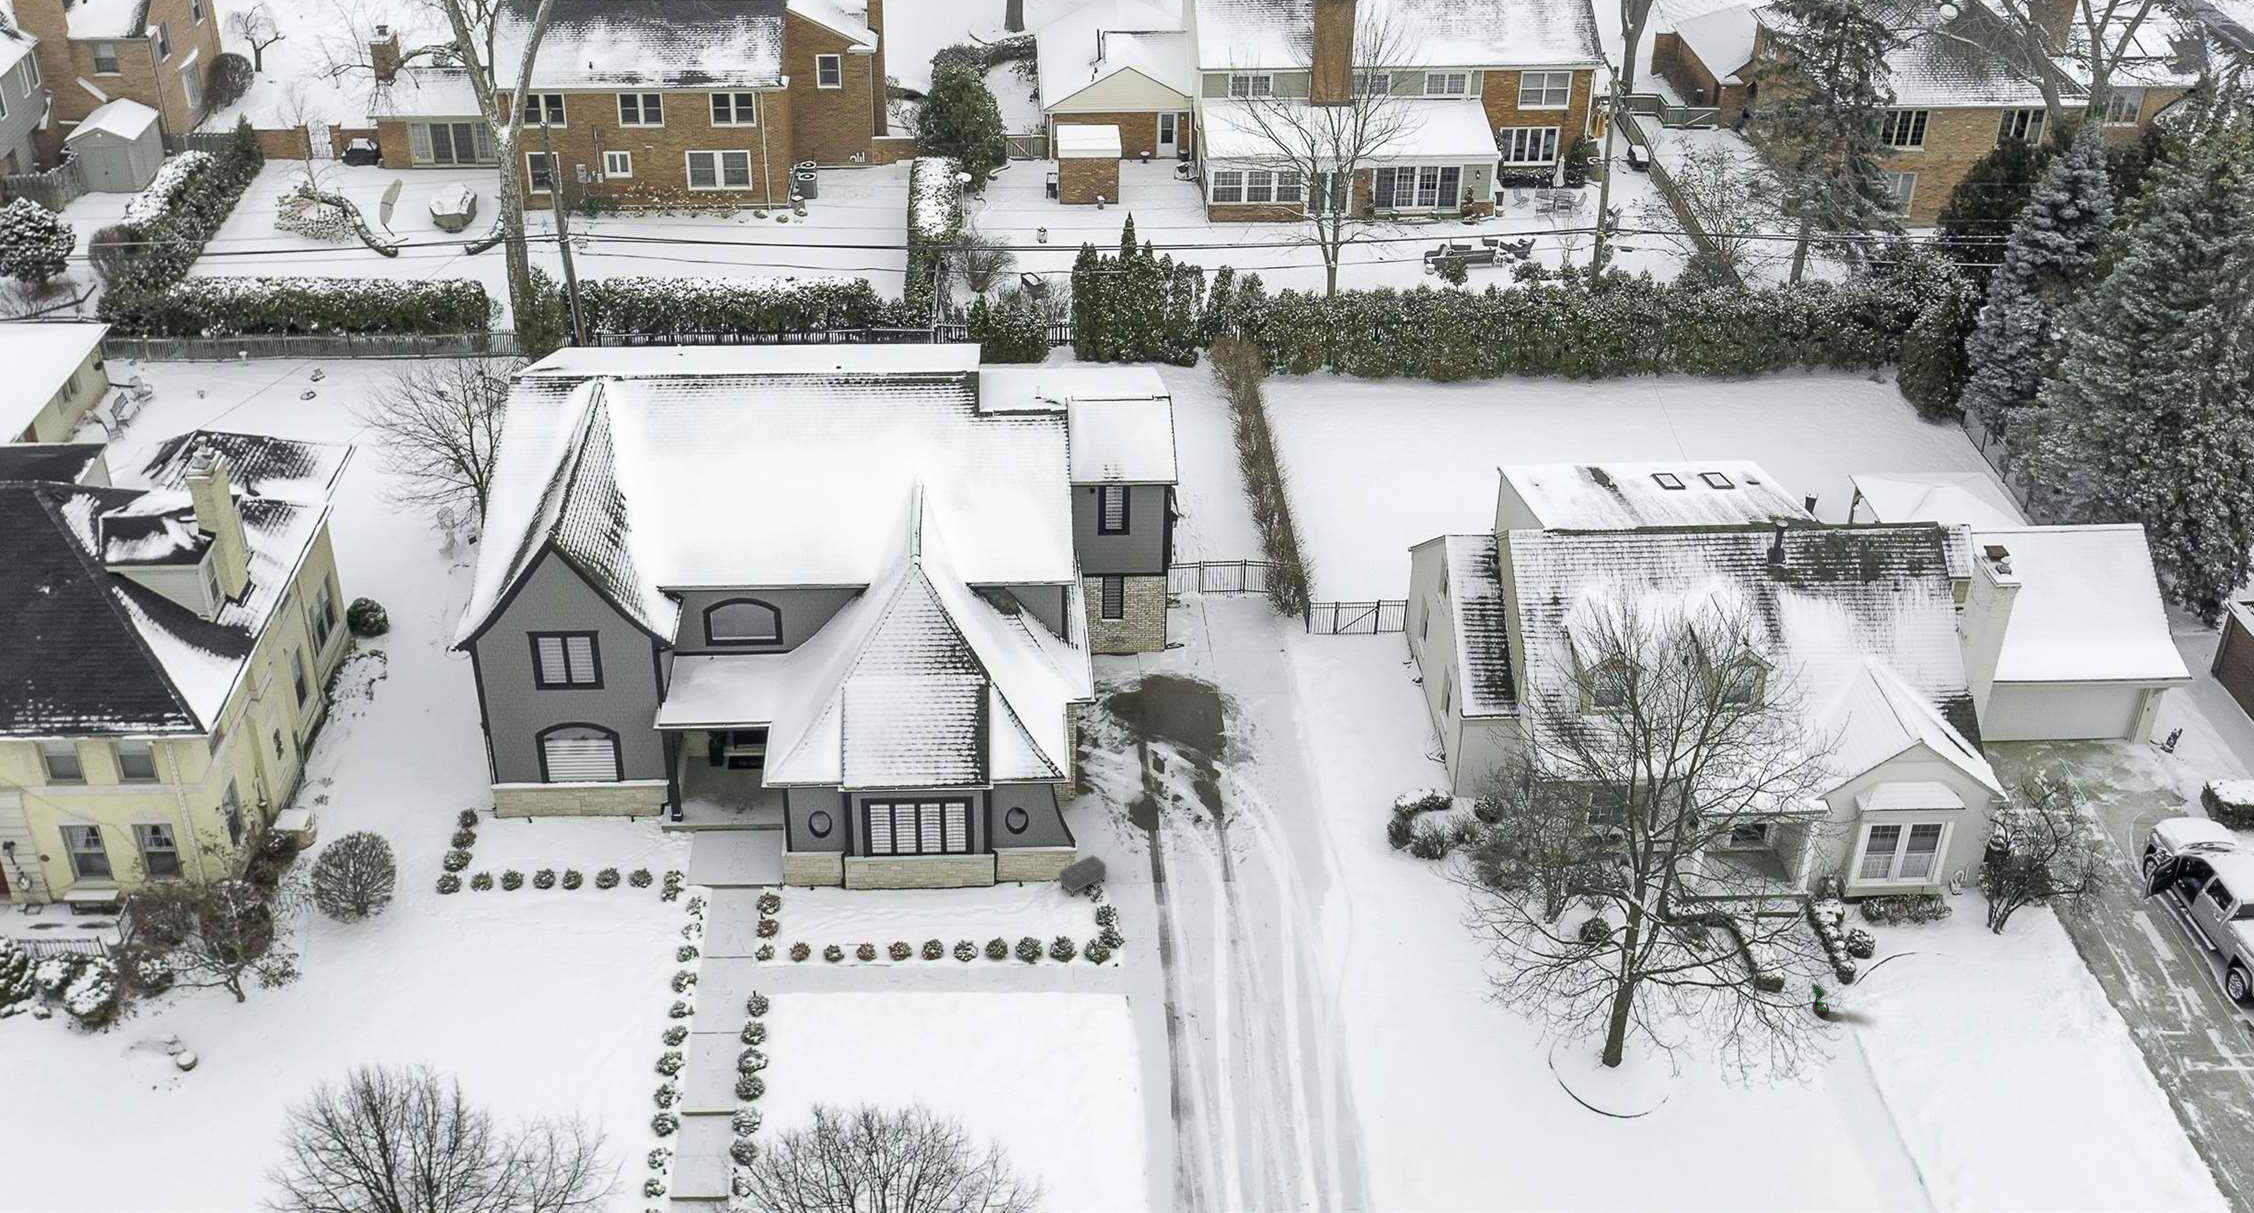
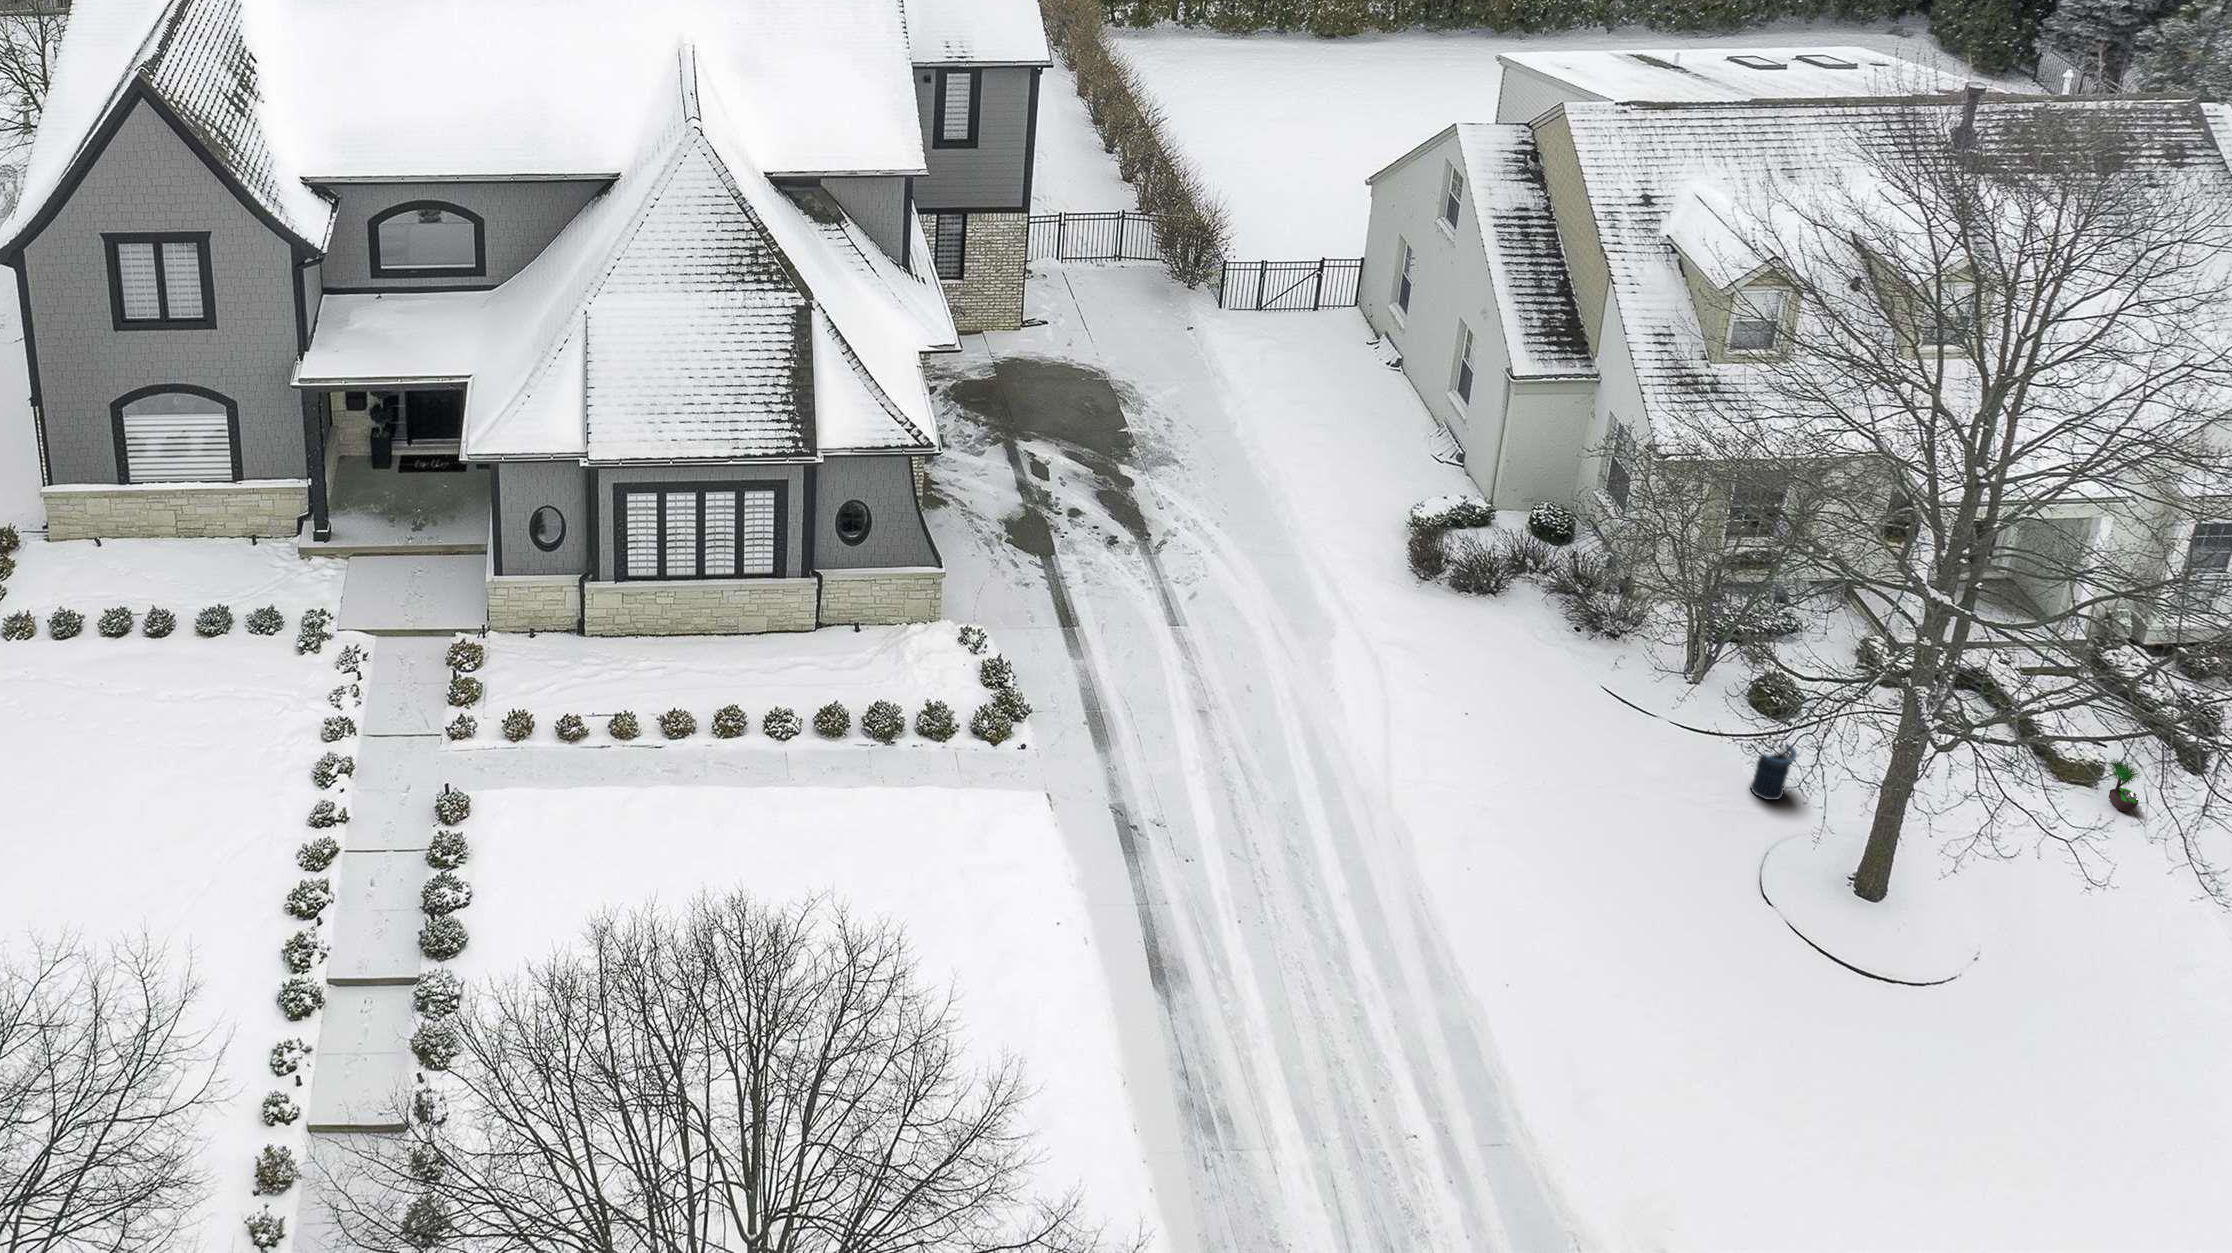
bench: present [1060,856,1106,895] -> none [916,581,986,642]
trash can: none [1583,969,1608,1008] -> present [1751,744,1797,800]

